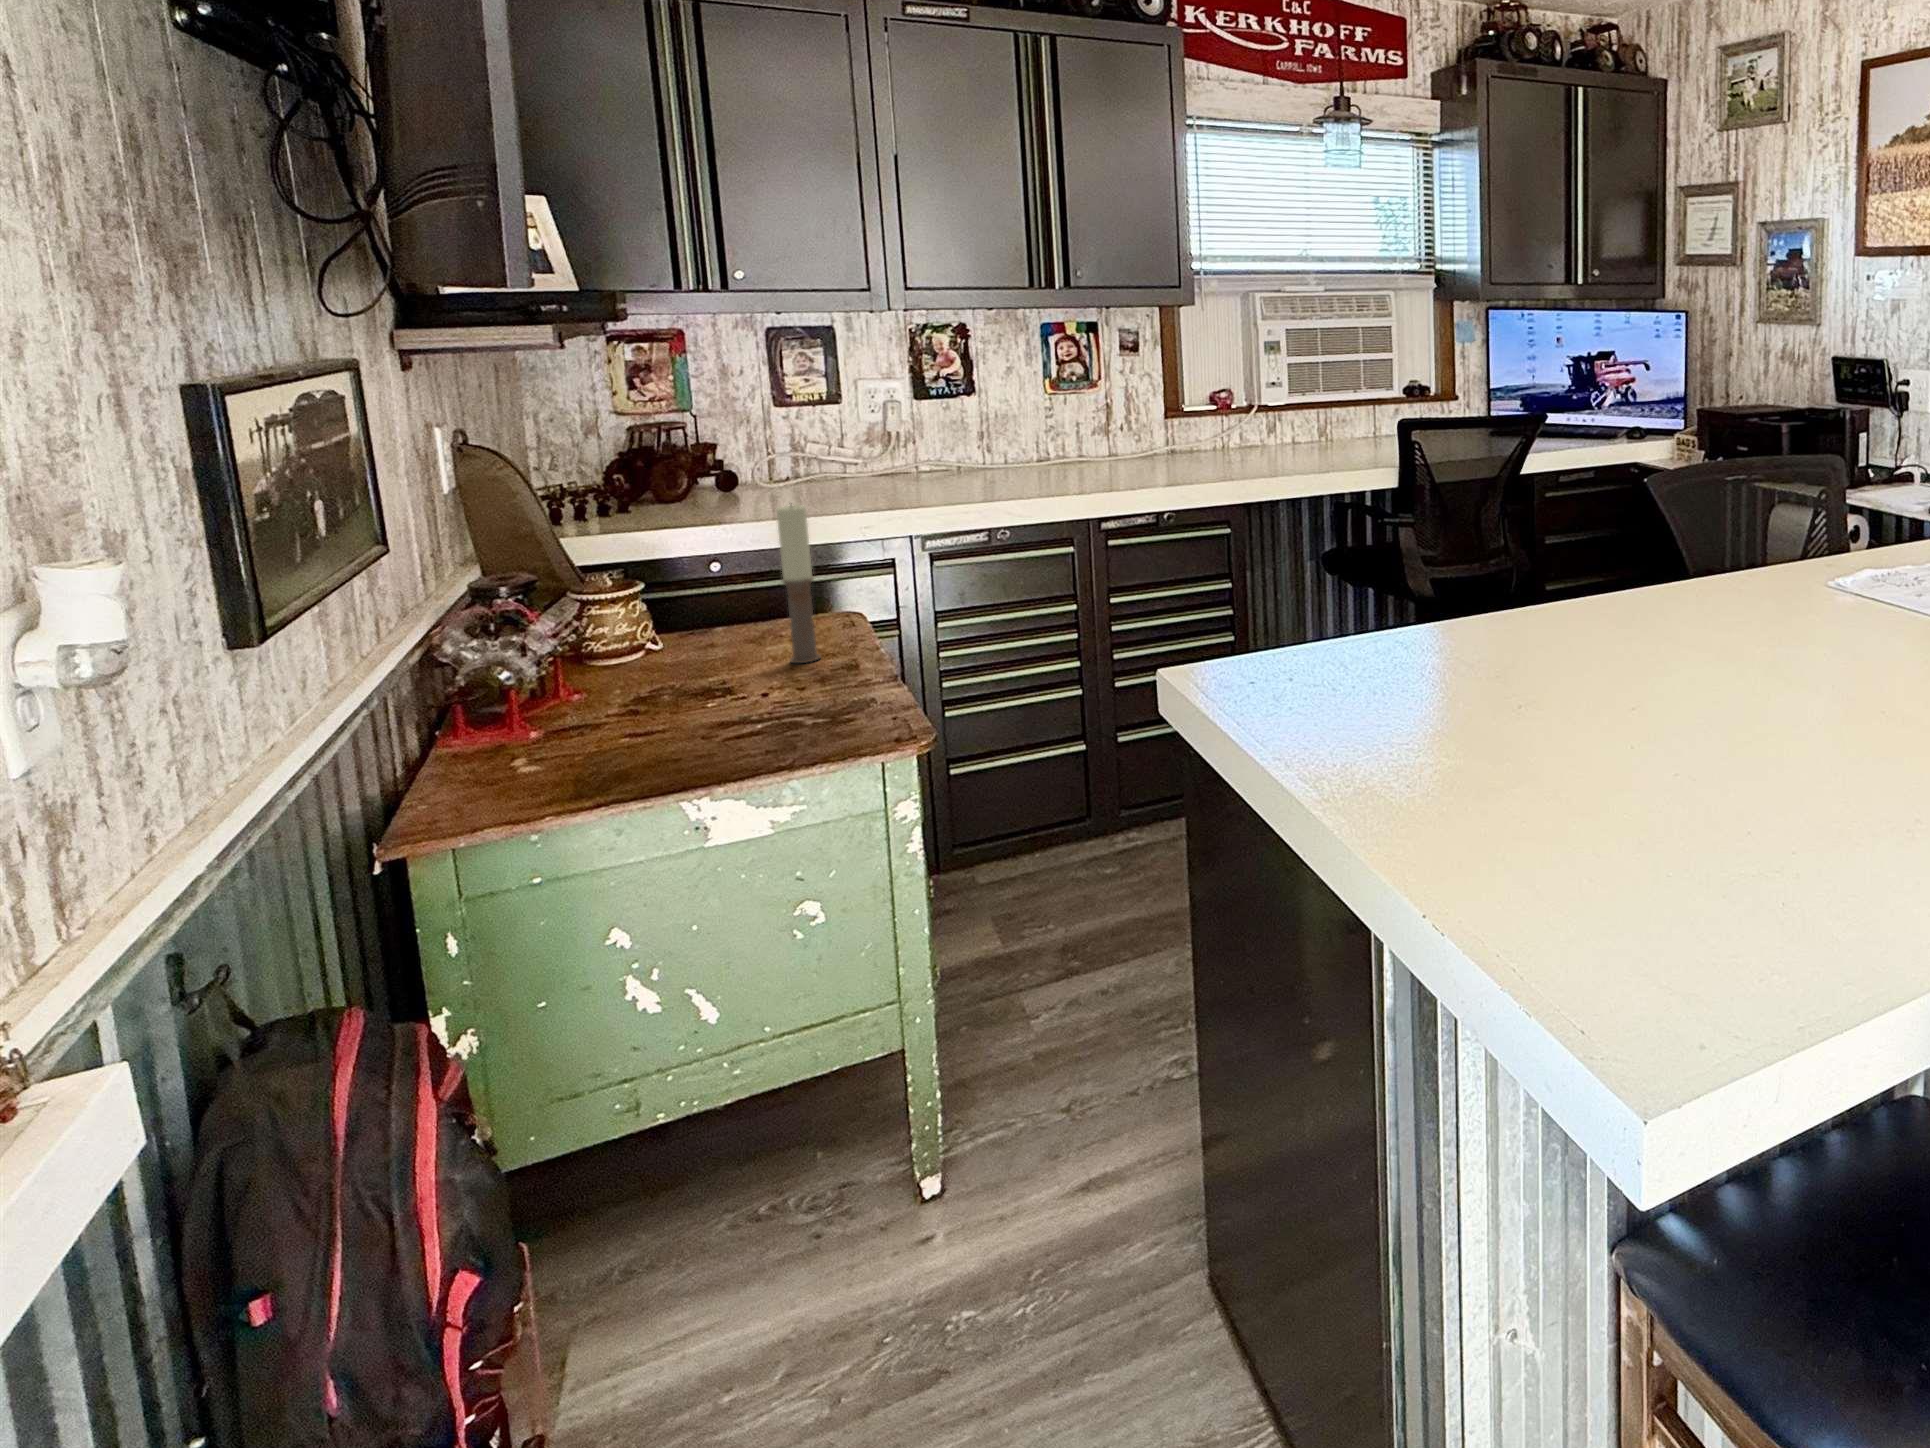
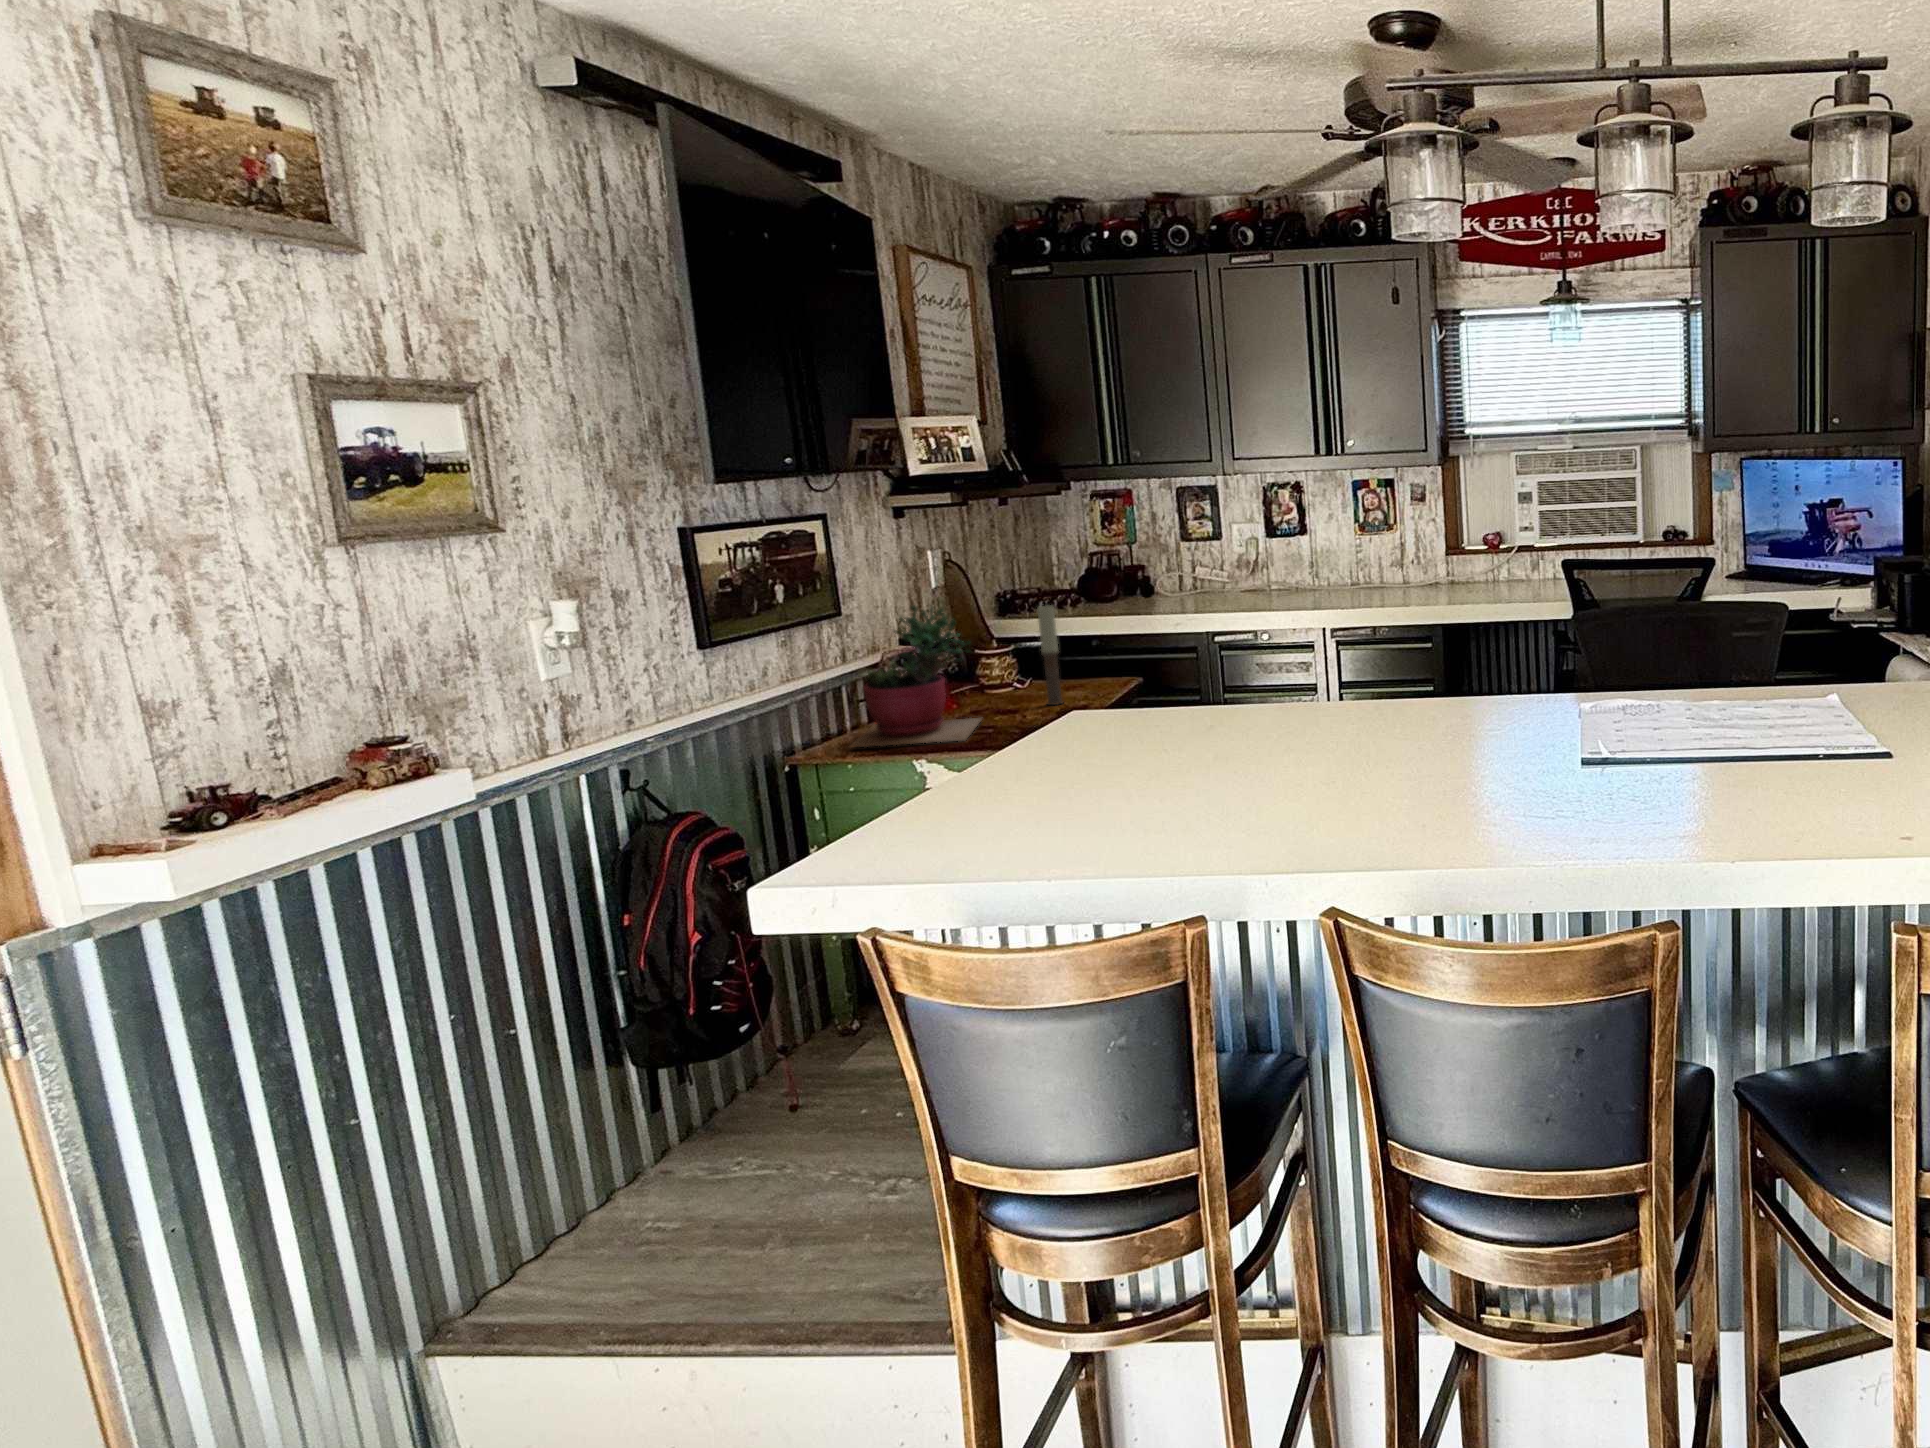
succulent plant: none [499,511,770,793] -> present [850,605,982,747]

